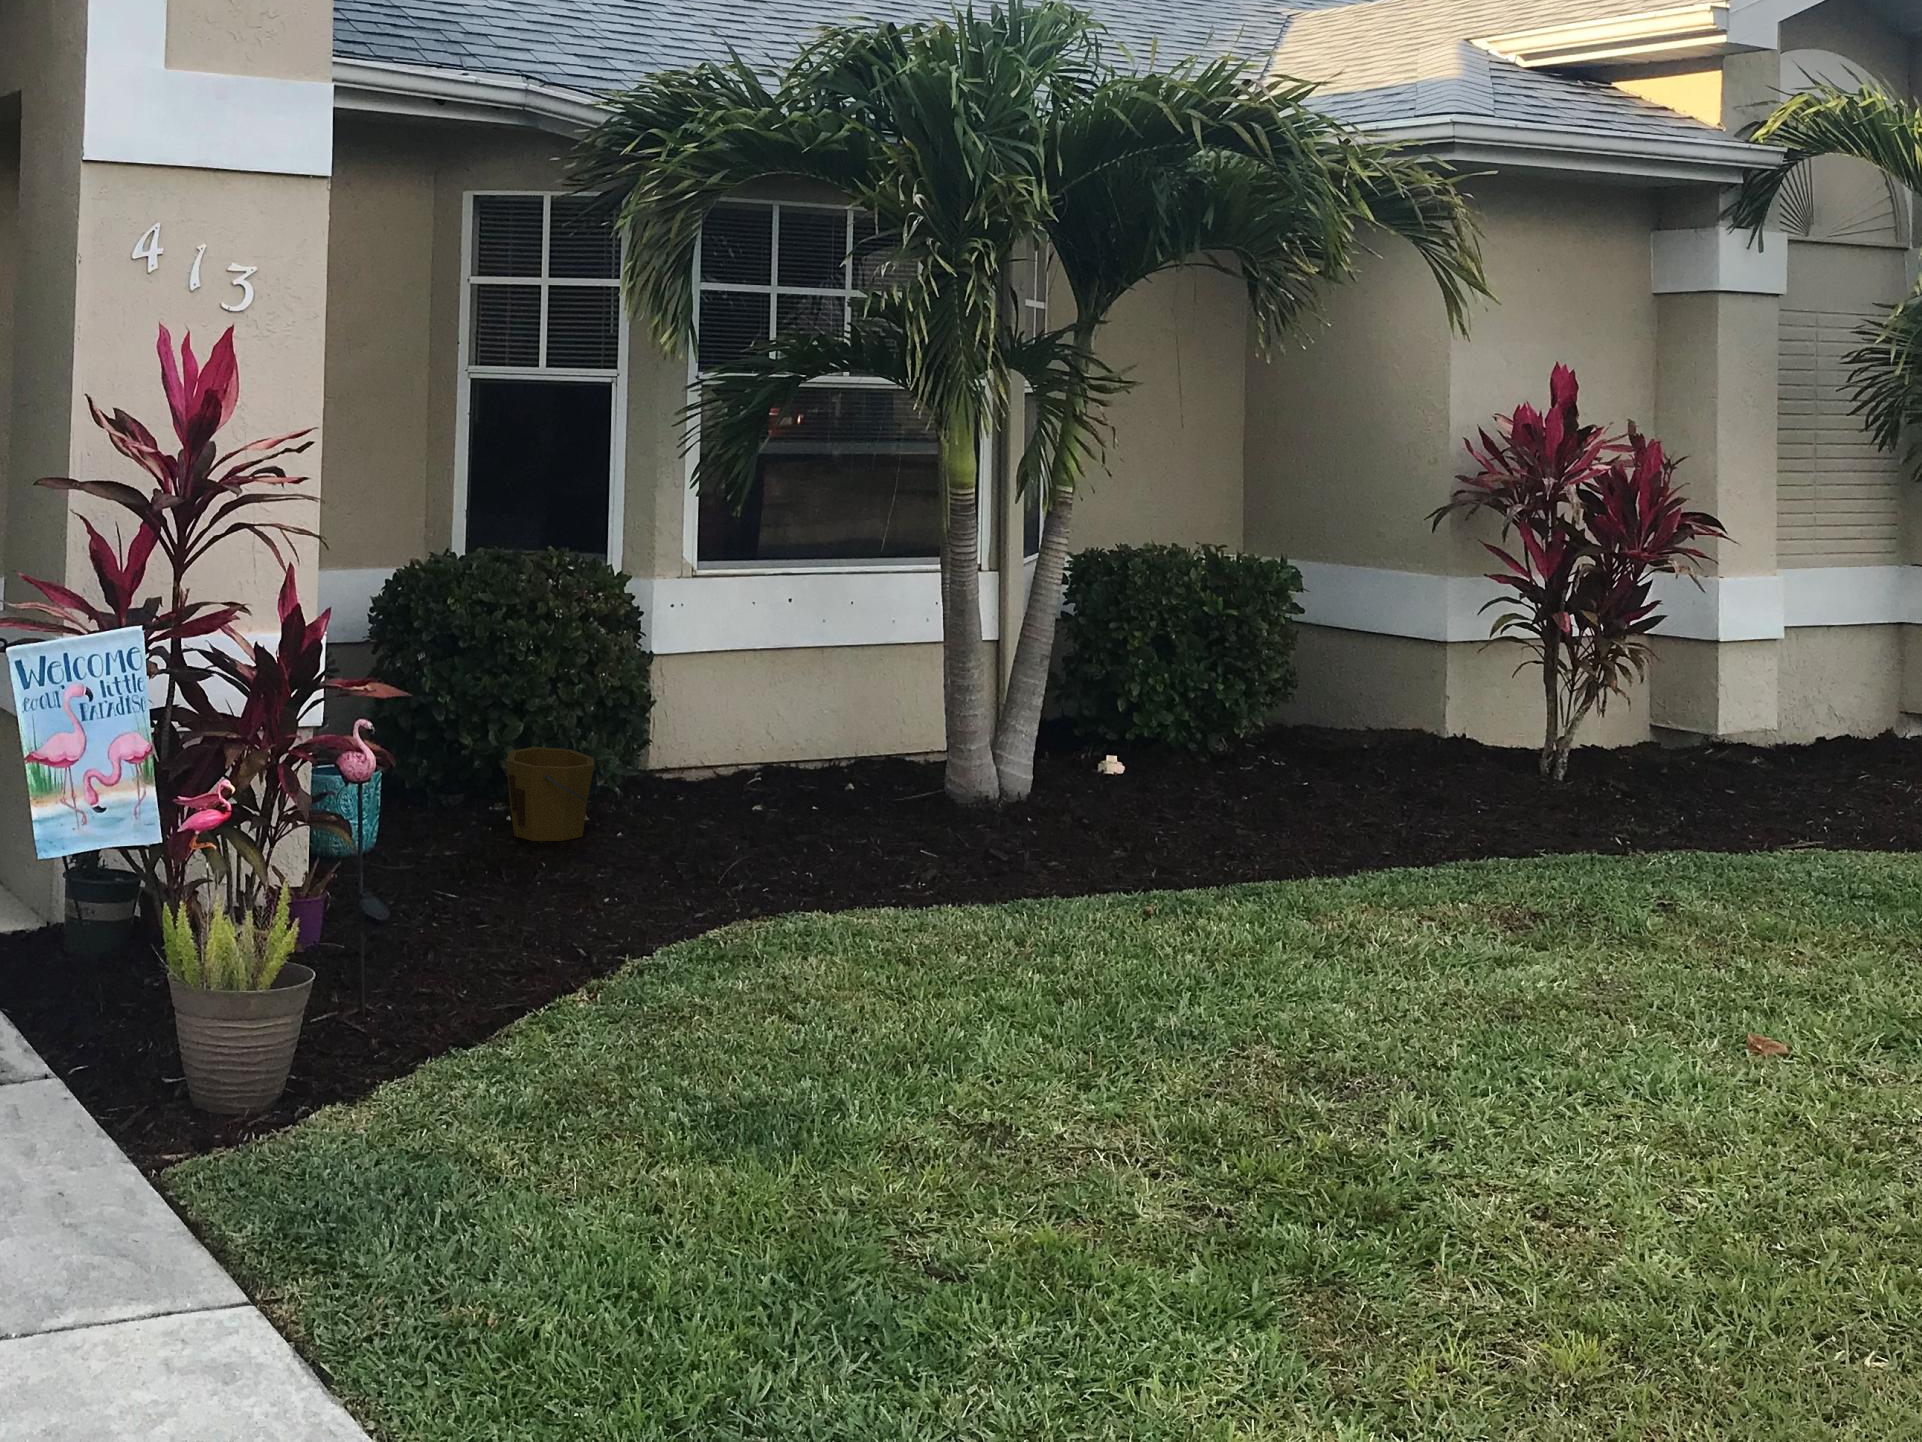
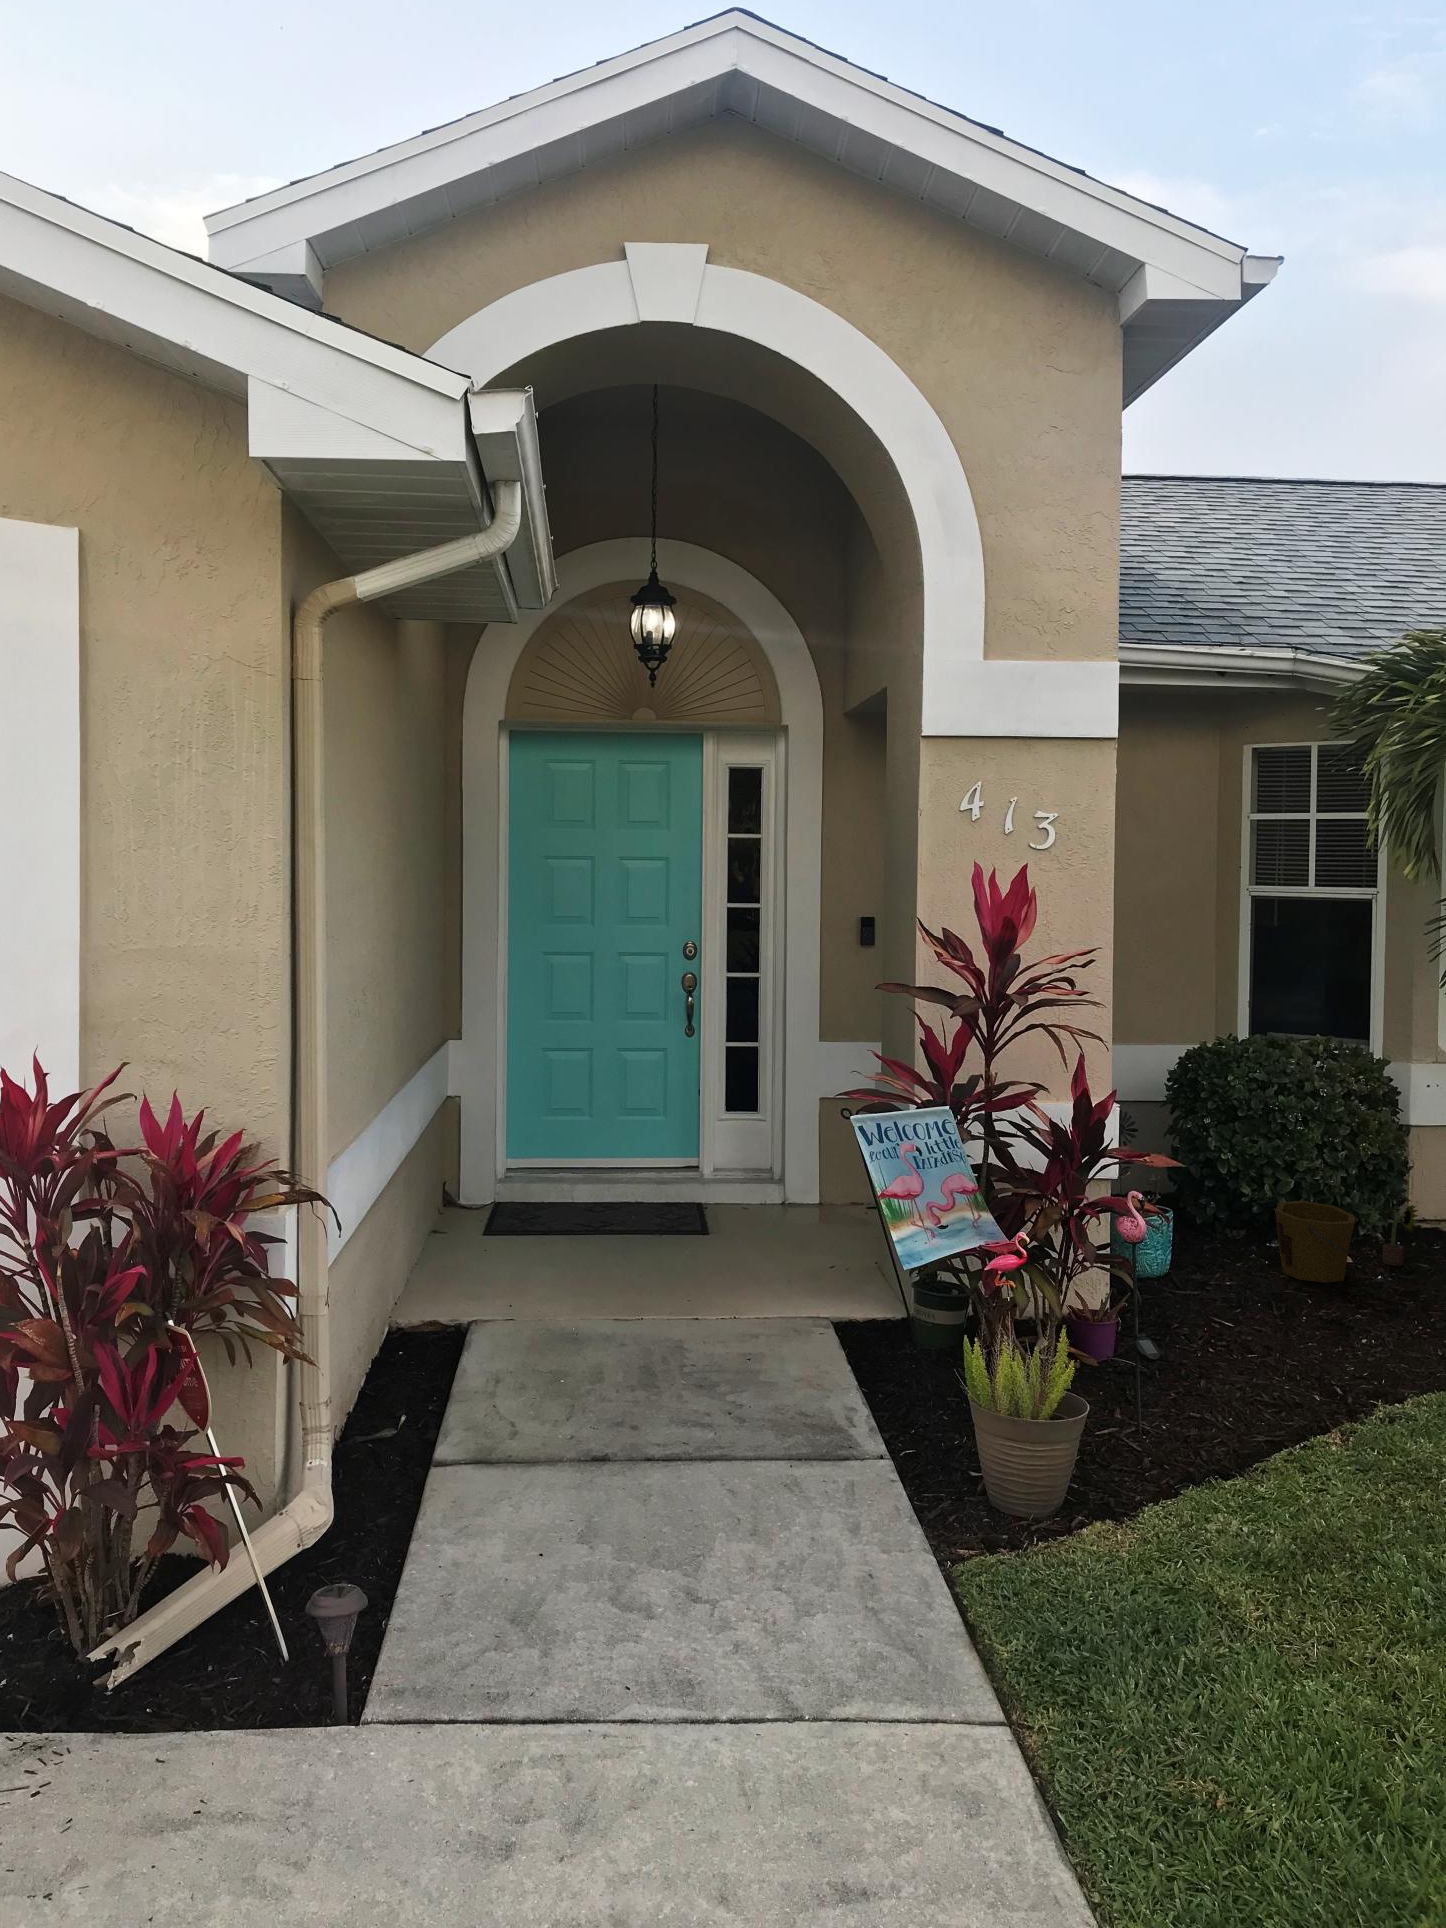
decorative plant: none [624,740,663,816] -> present [1383,1205,1418,1266]

